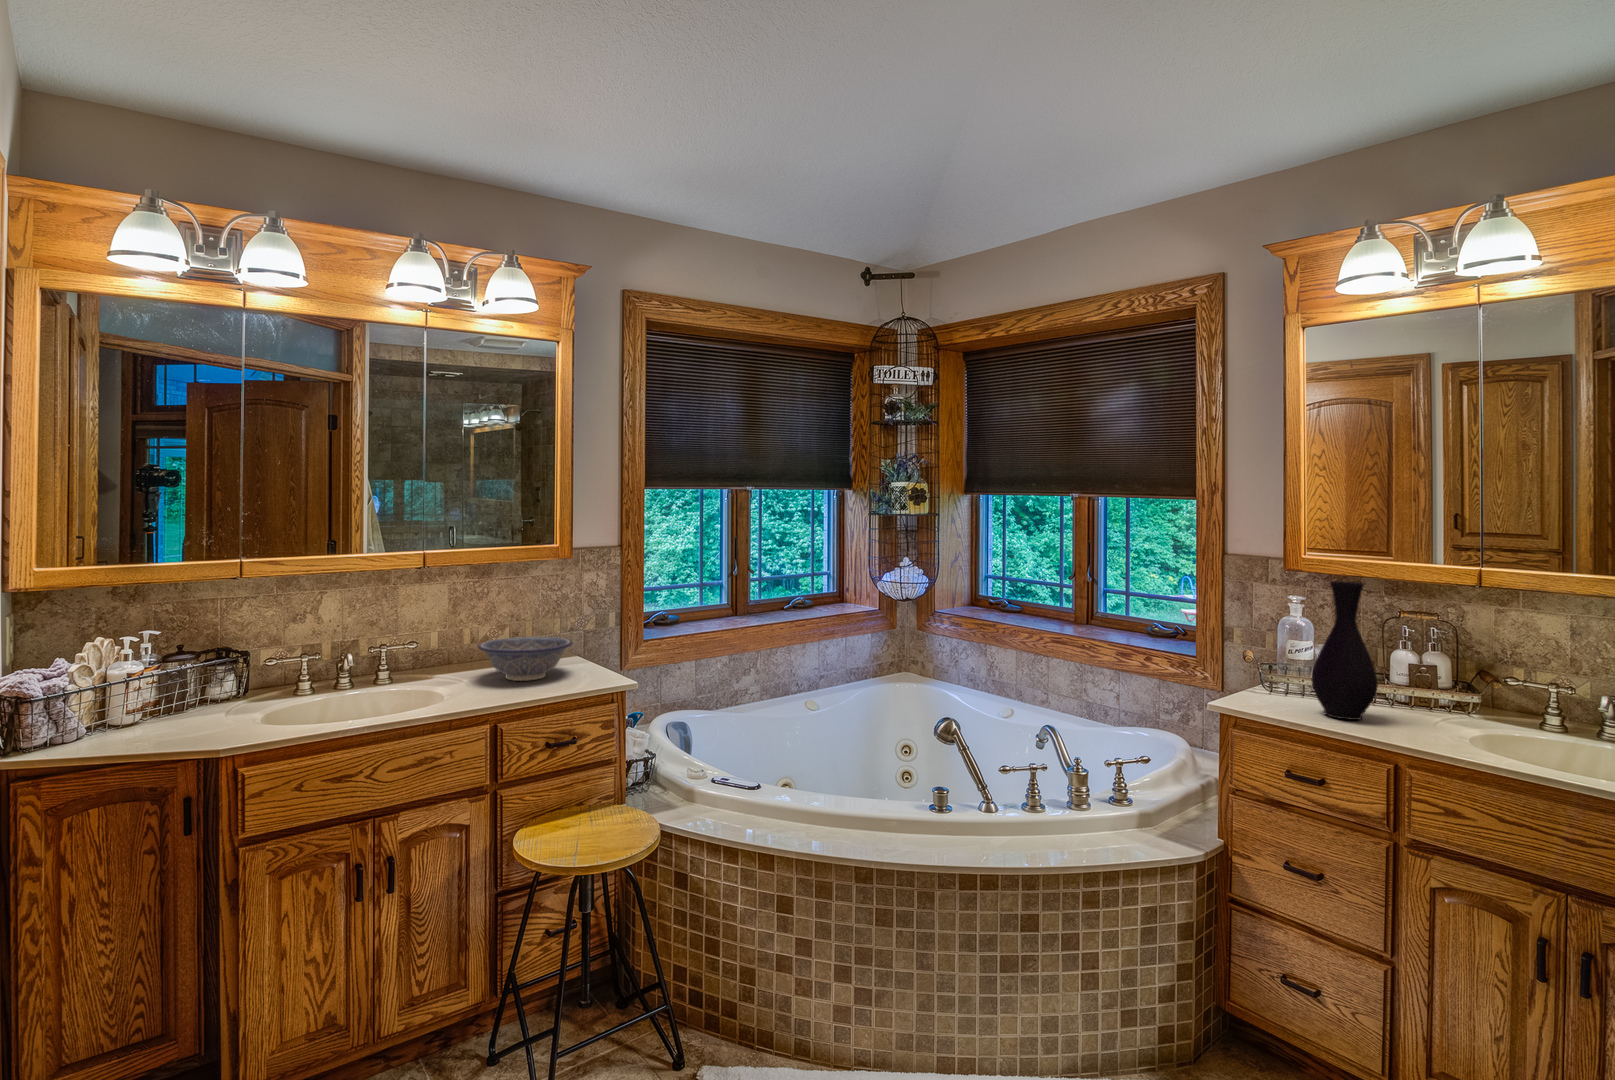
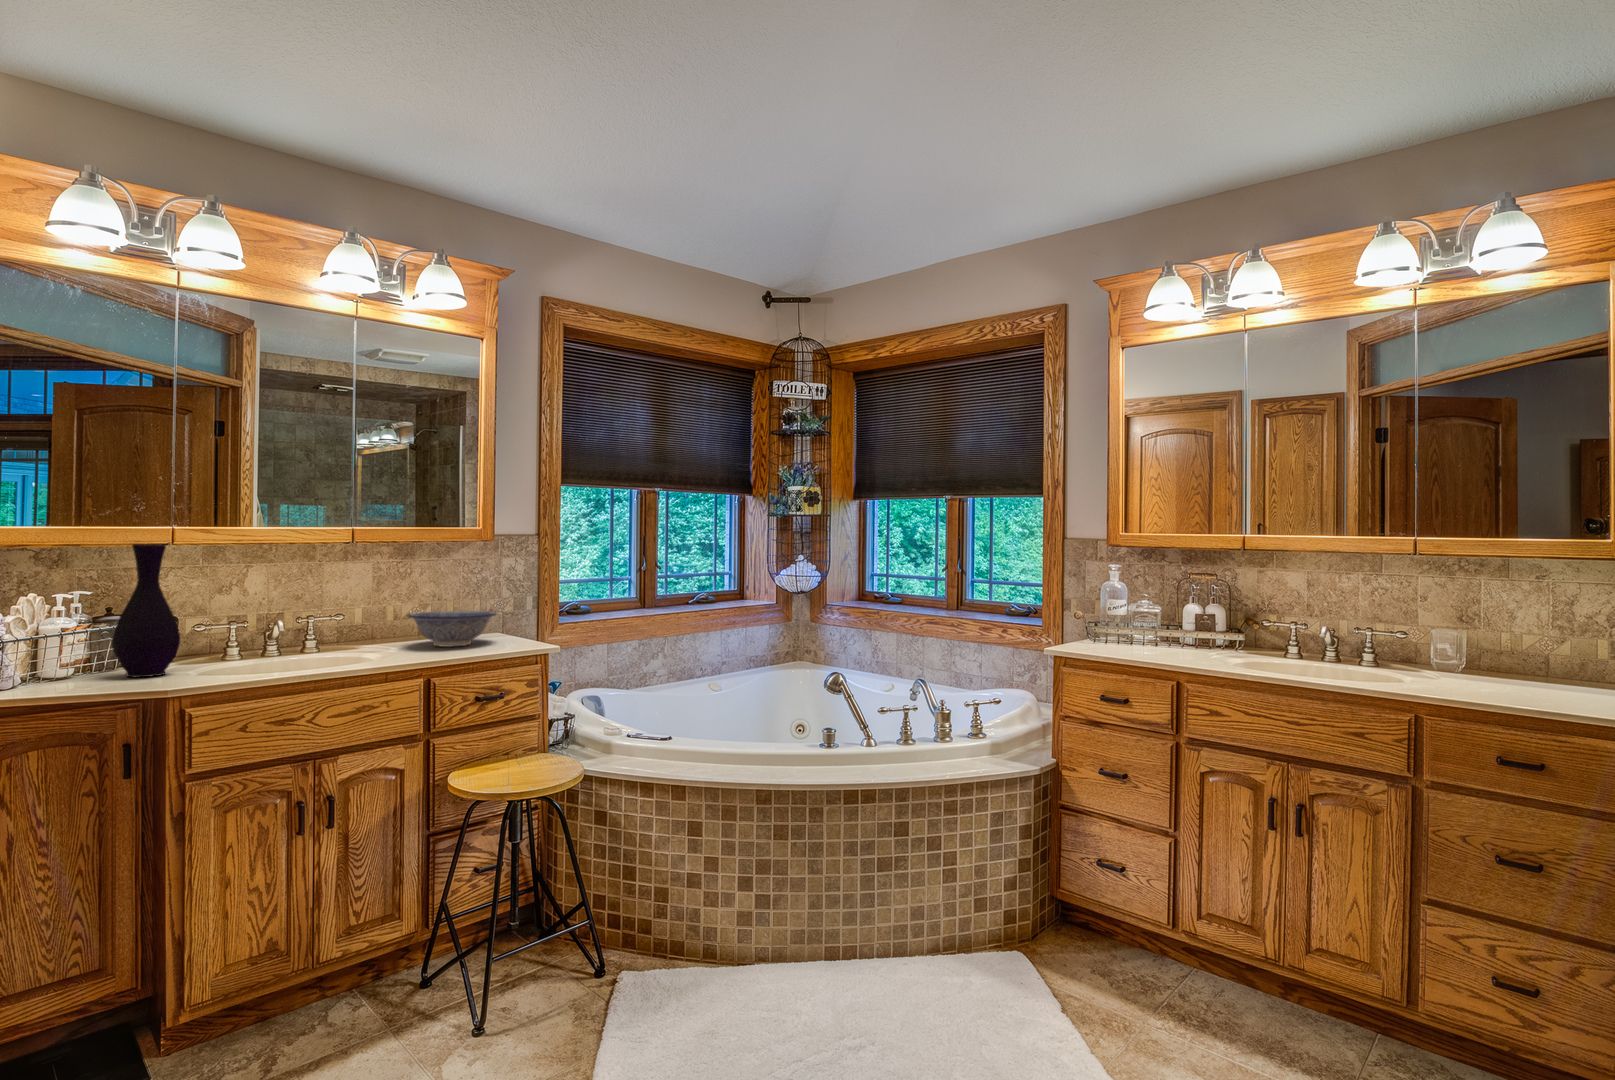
vase: present [1311,582,1378,720] -> present [112,544,180,677]

